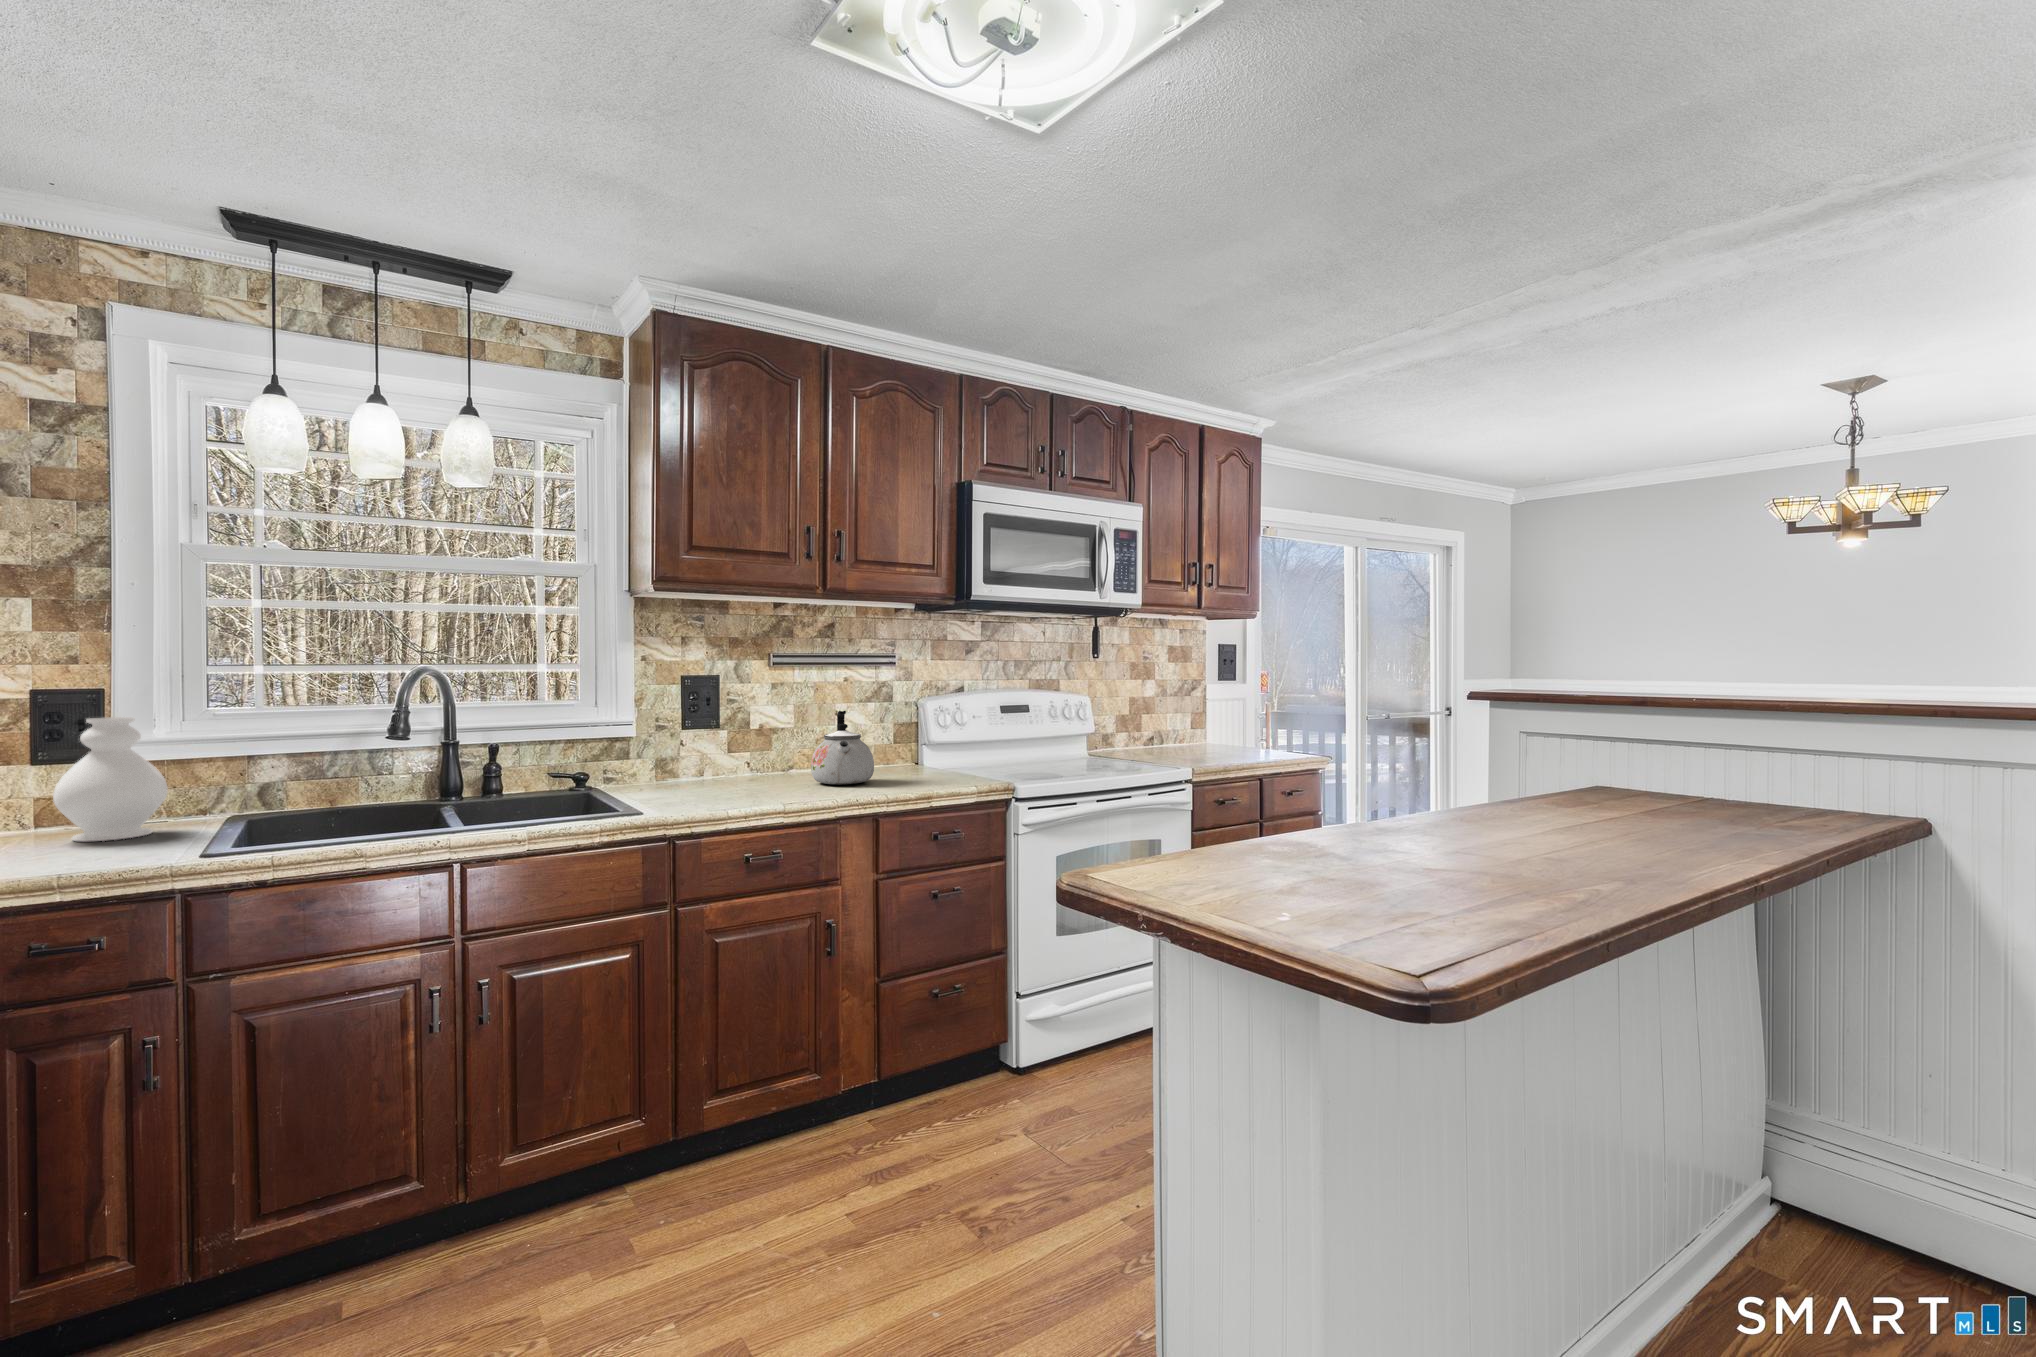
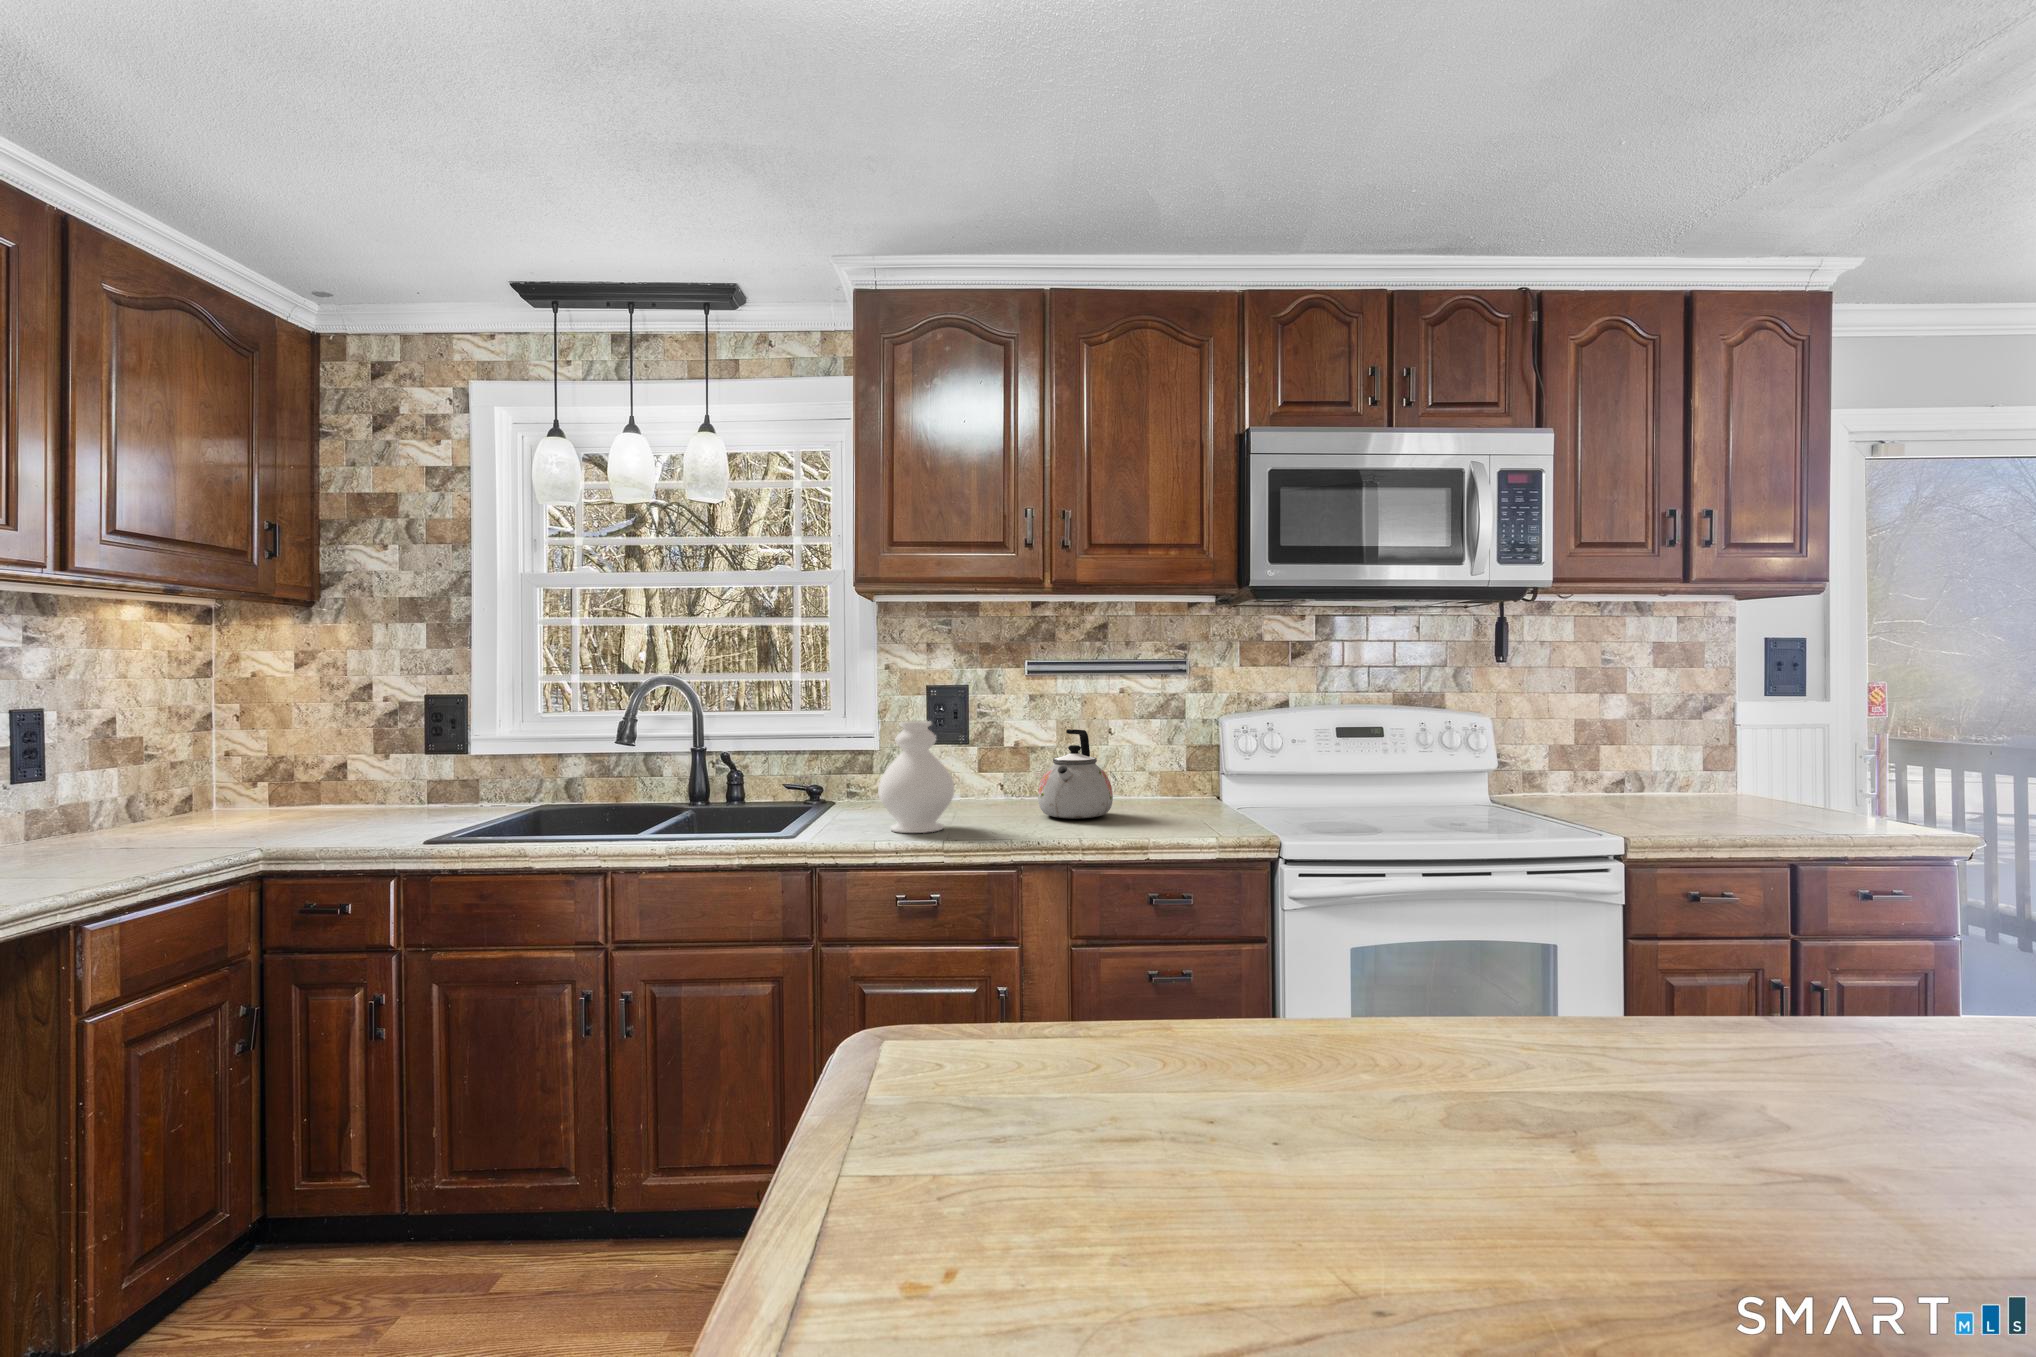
decorative vase: present [53,717,168,841] -> present [878,721,954,833]

